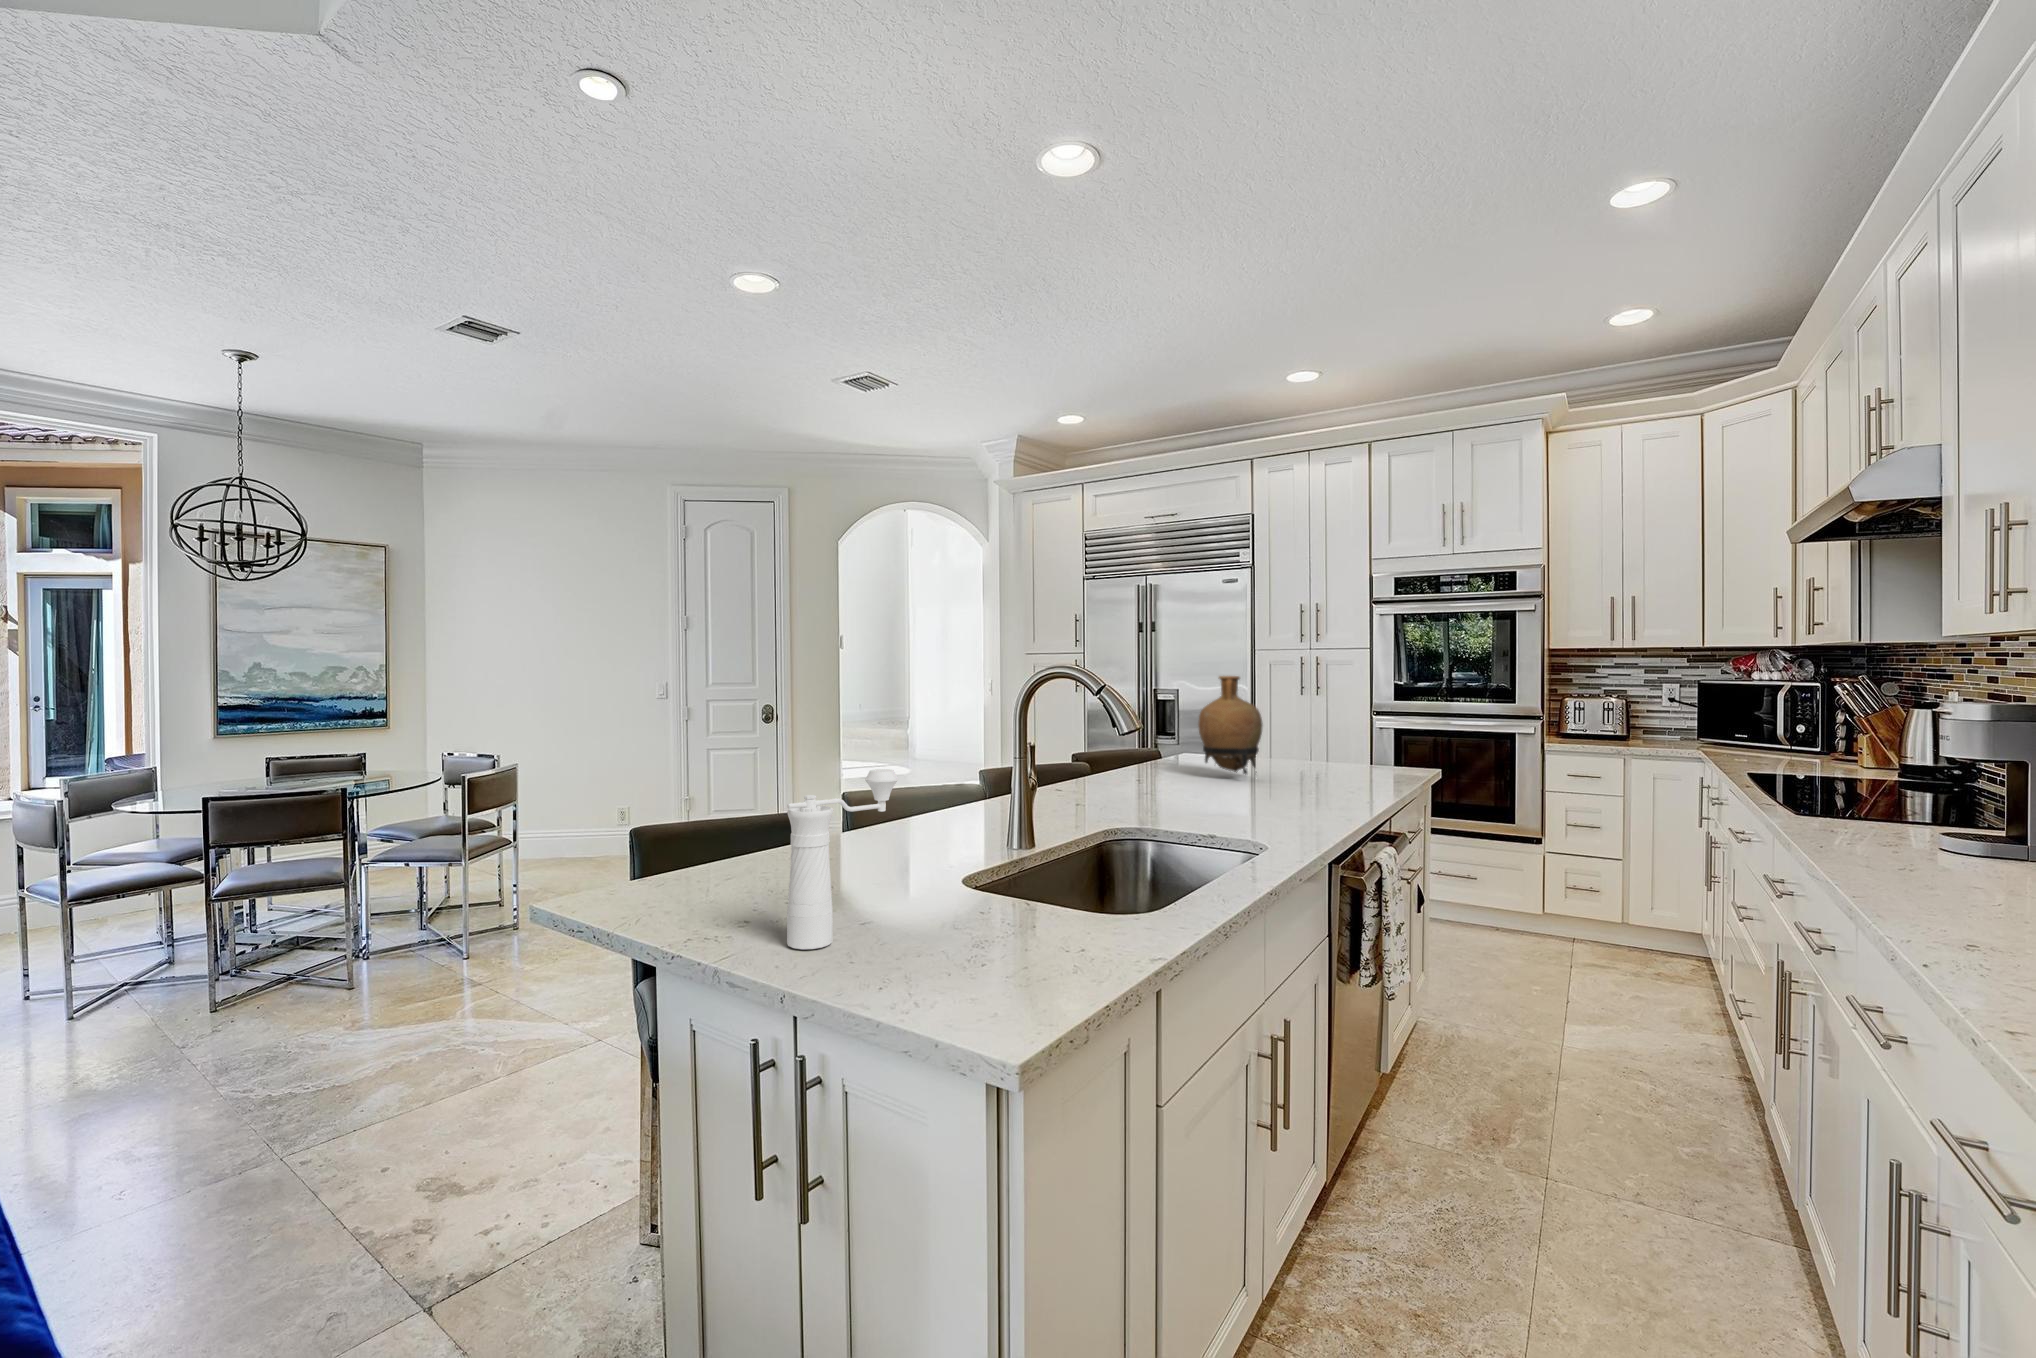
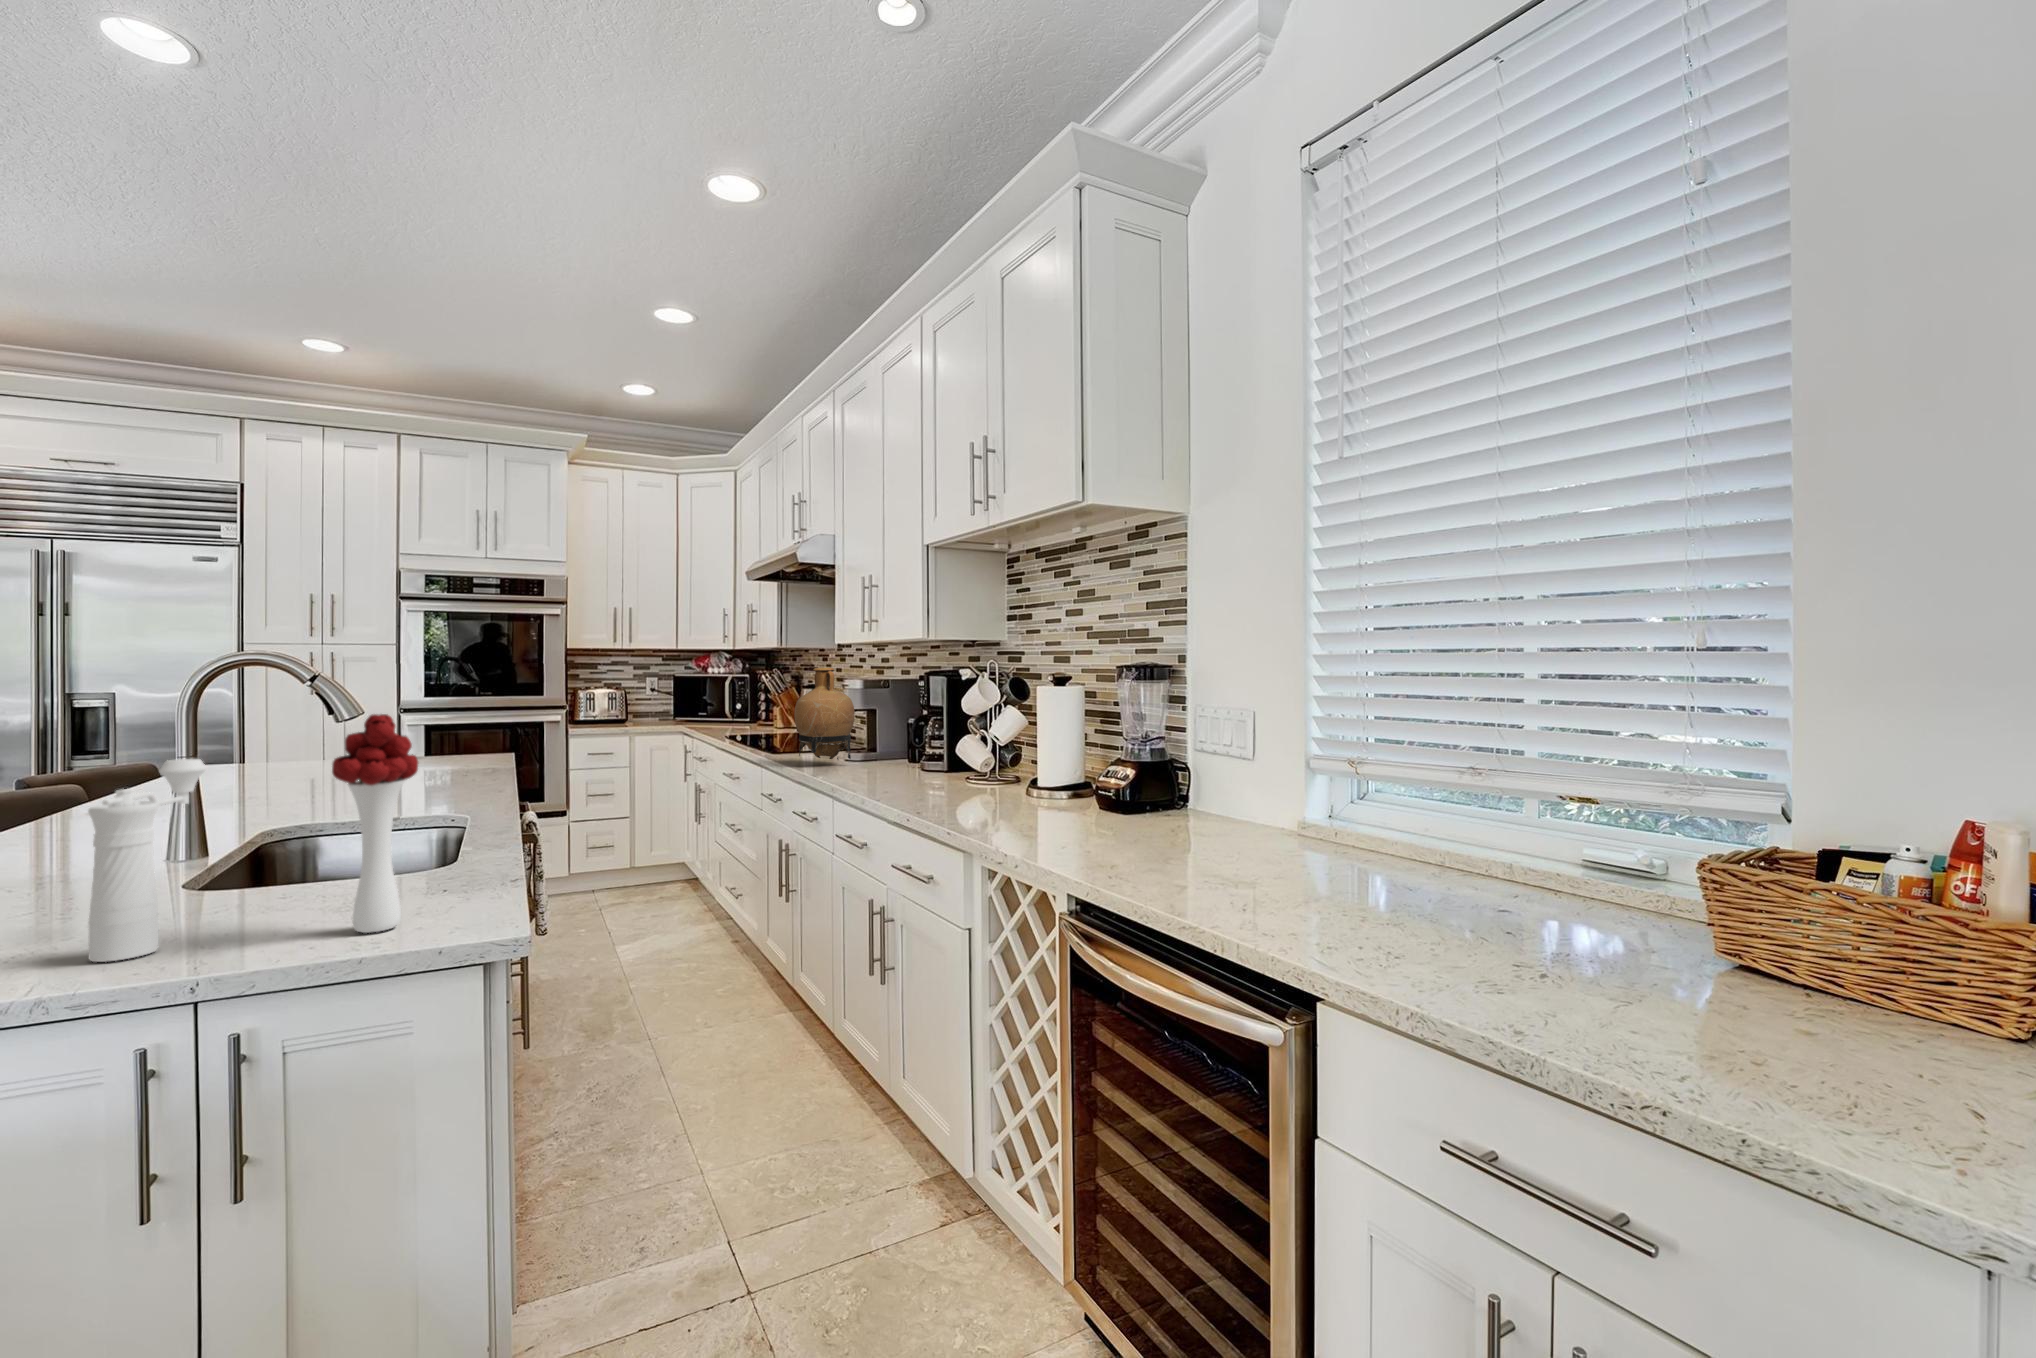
vase: present [1198,676,1263,774] -> present [794,668,855,759]
flower bouquet: none [901,742,988,990] -> present [332,714,418,933]

